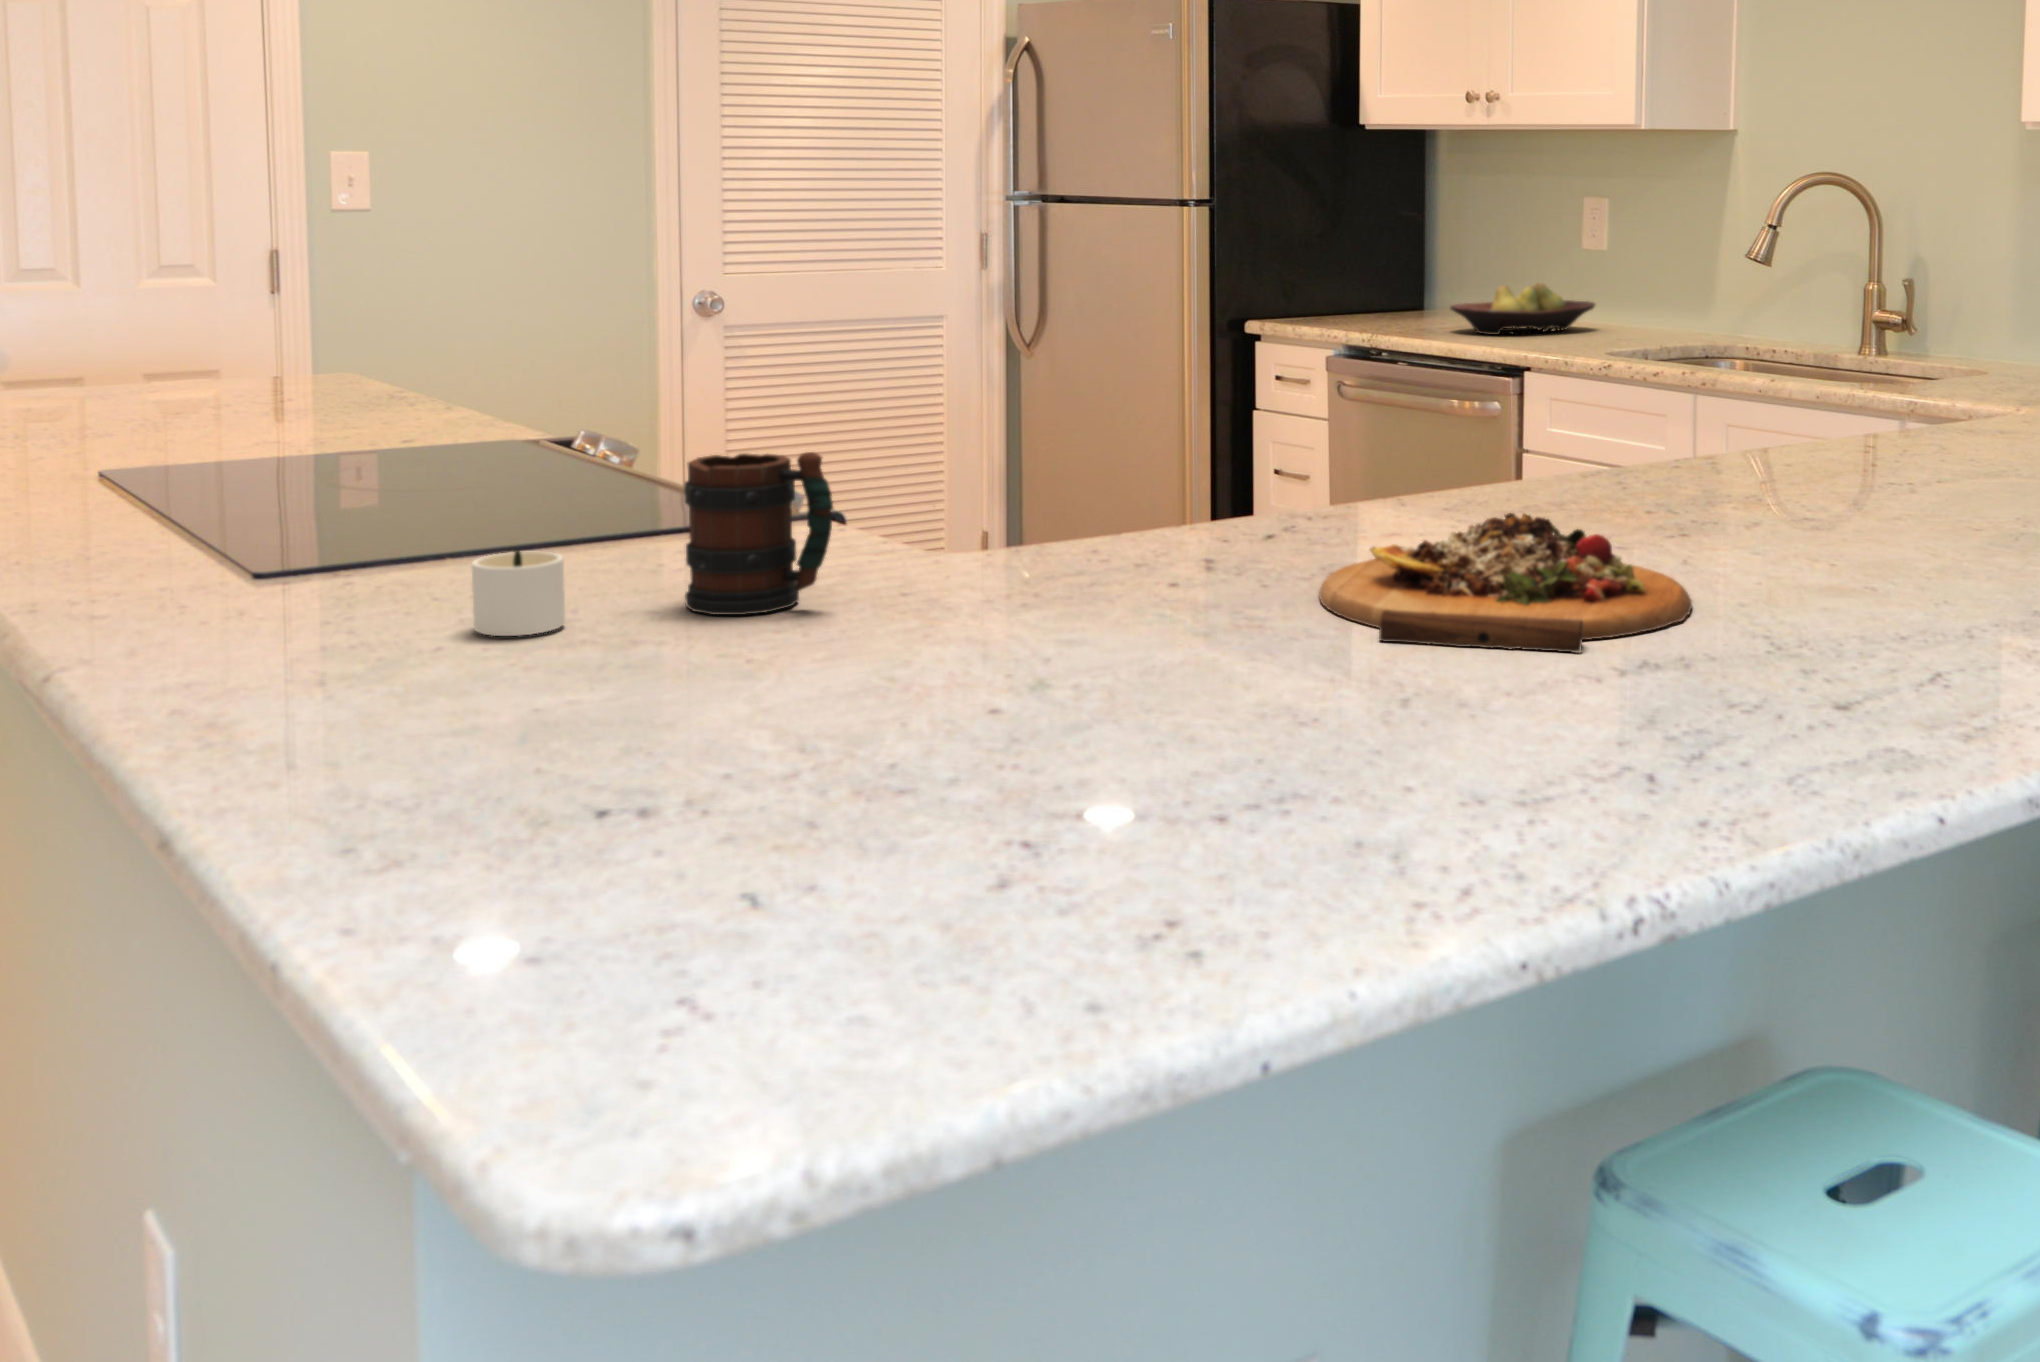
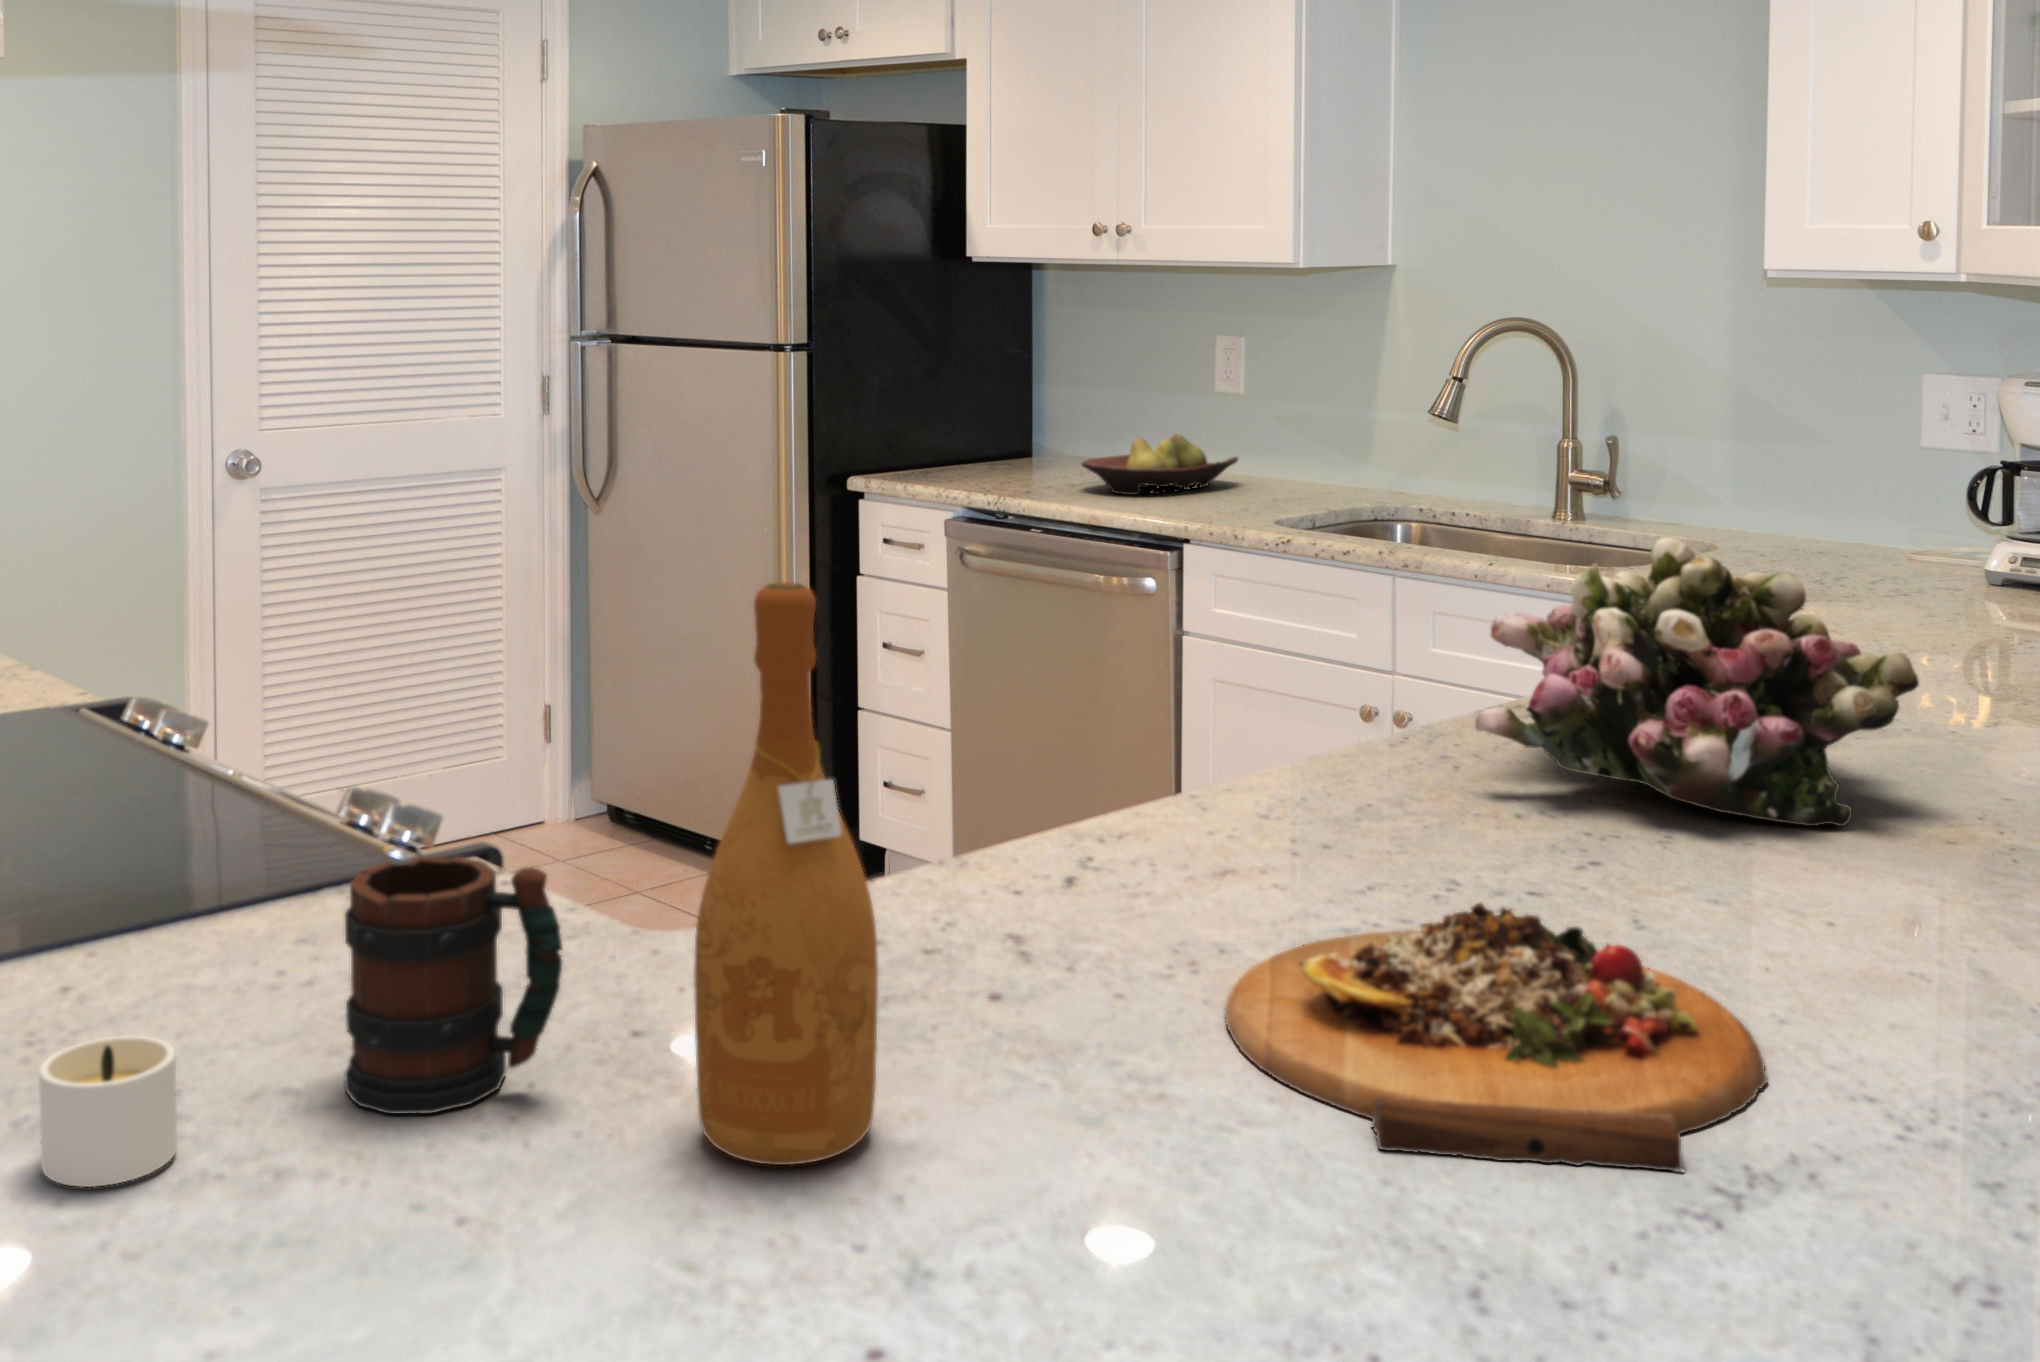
wine bottle: none [913,246,1038,637] -> present [694,582,878,1165]
flower arrangement: none [1617,302,1960,517] -> present [1475,537,1919,826]

